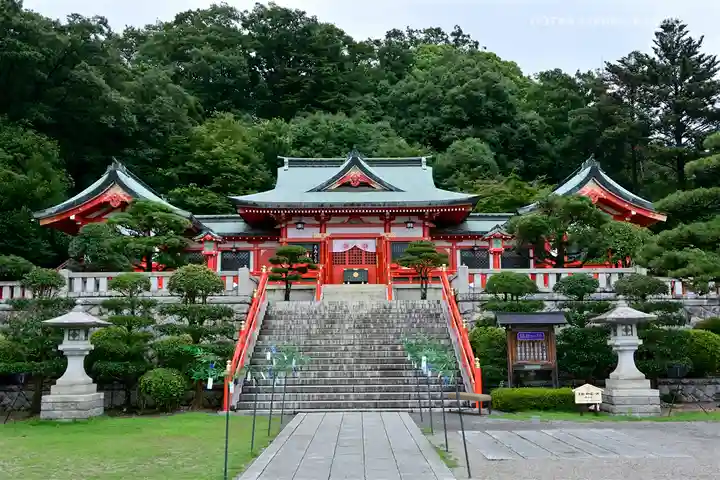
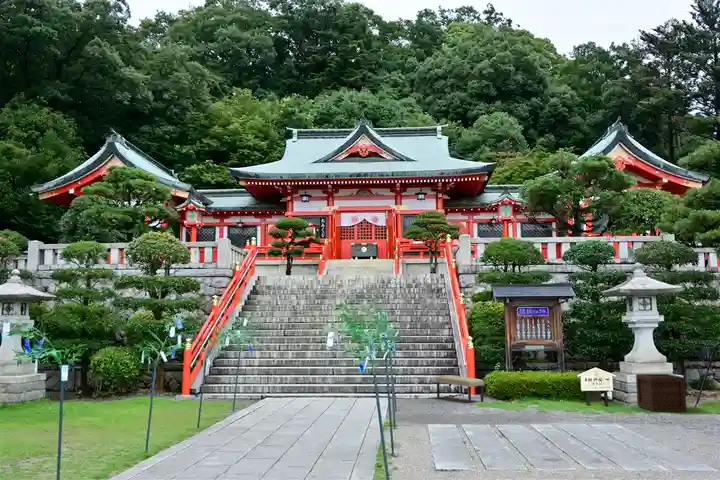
wooden crate: none [620,388,662,420] -> present [636,374,687,412]

